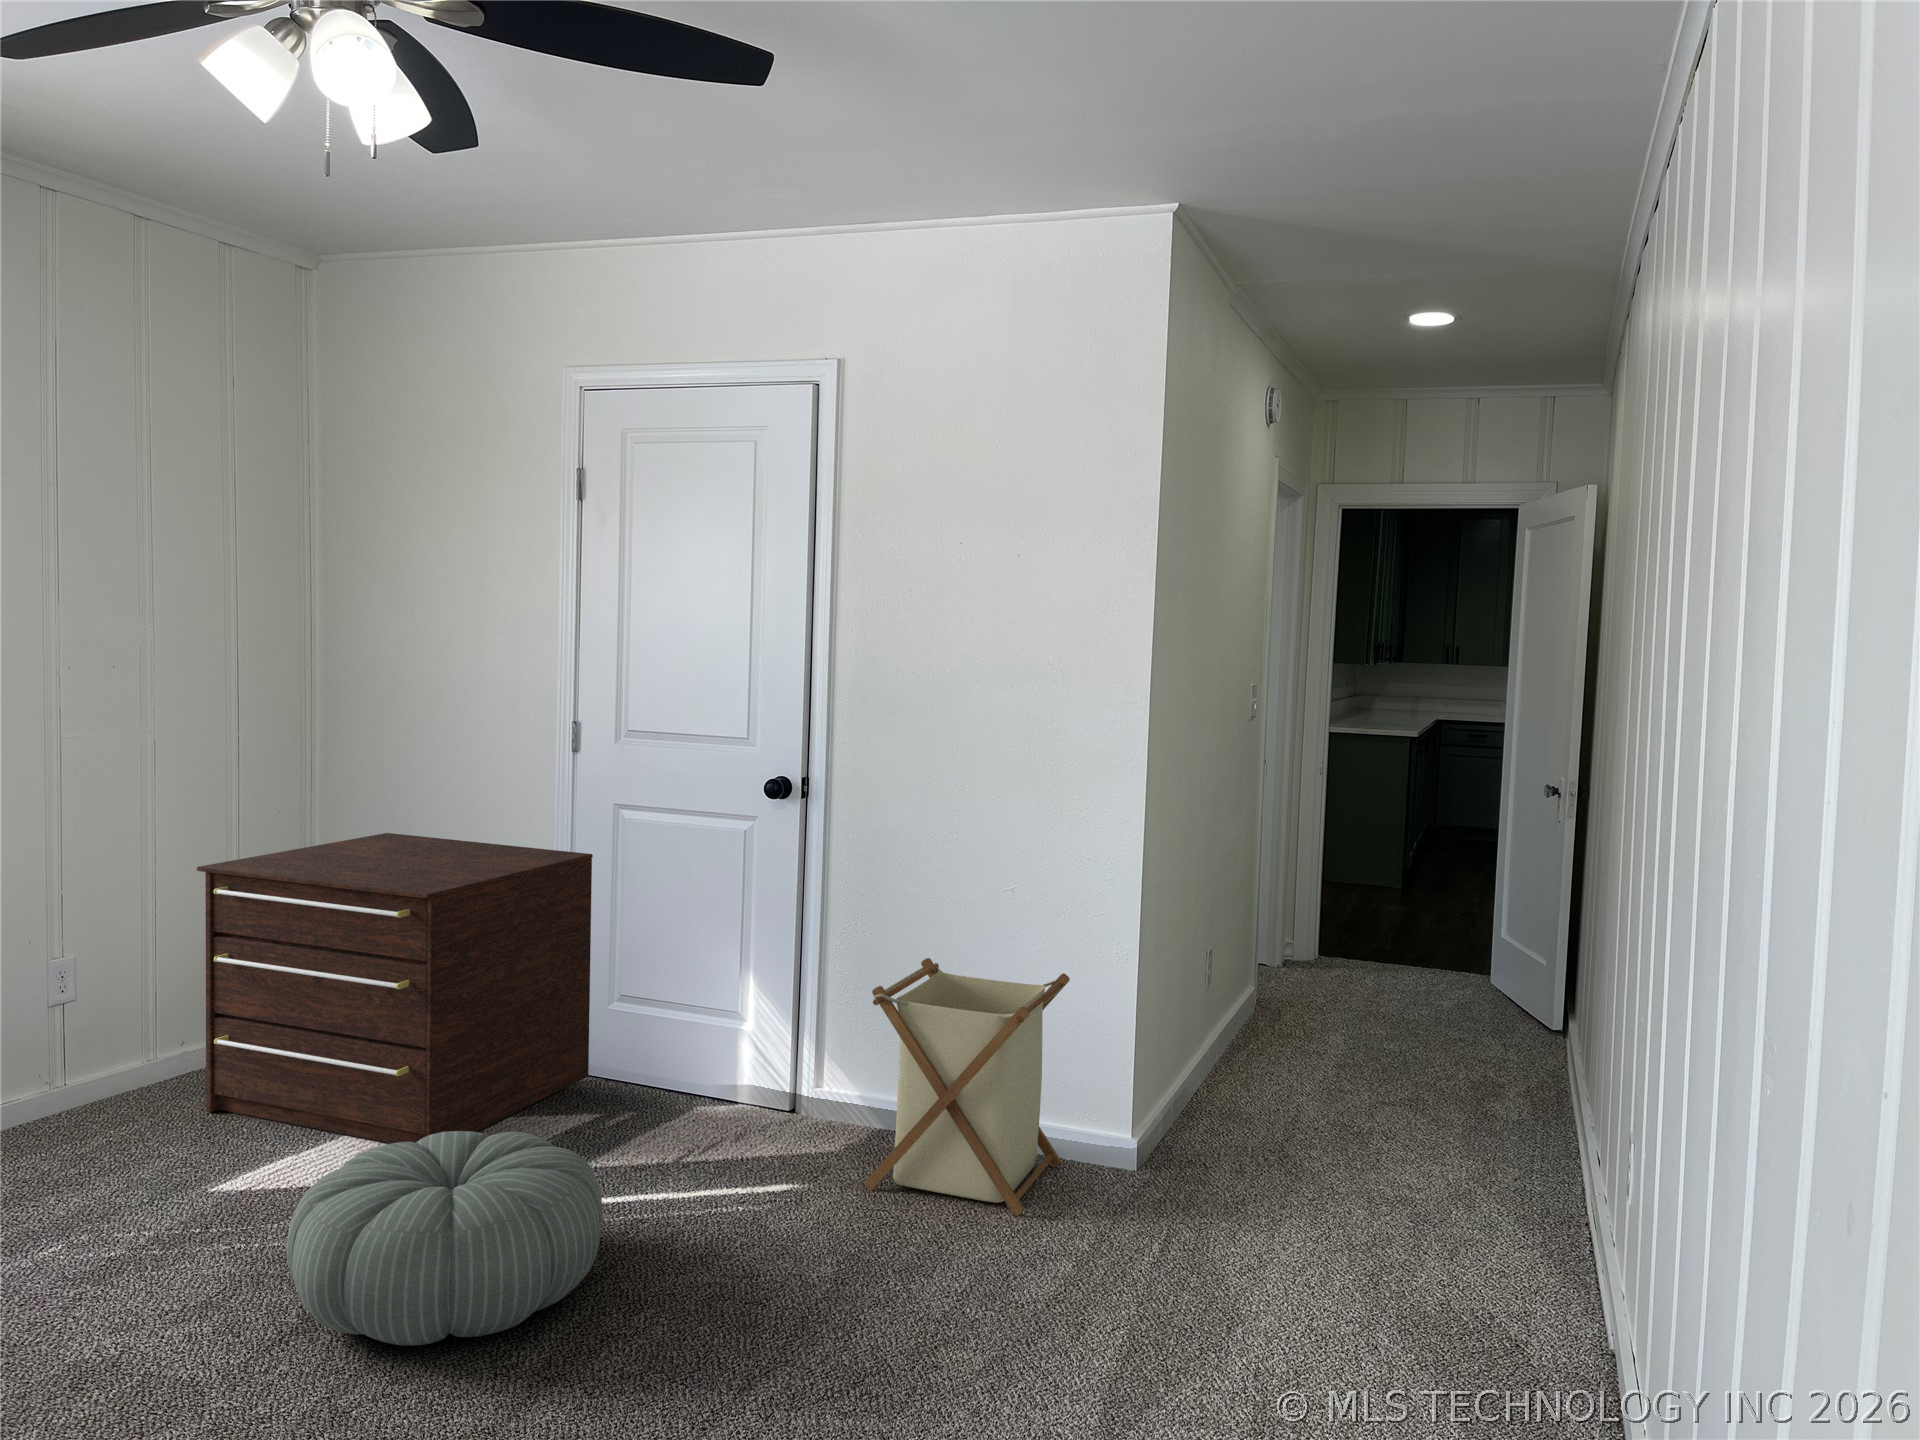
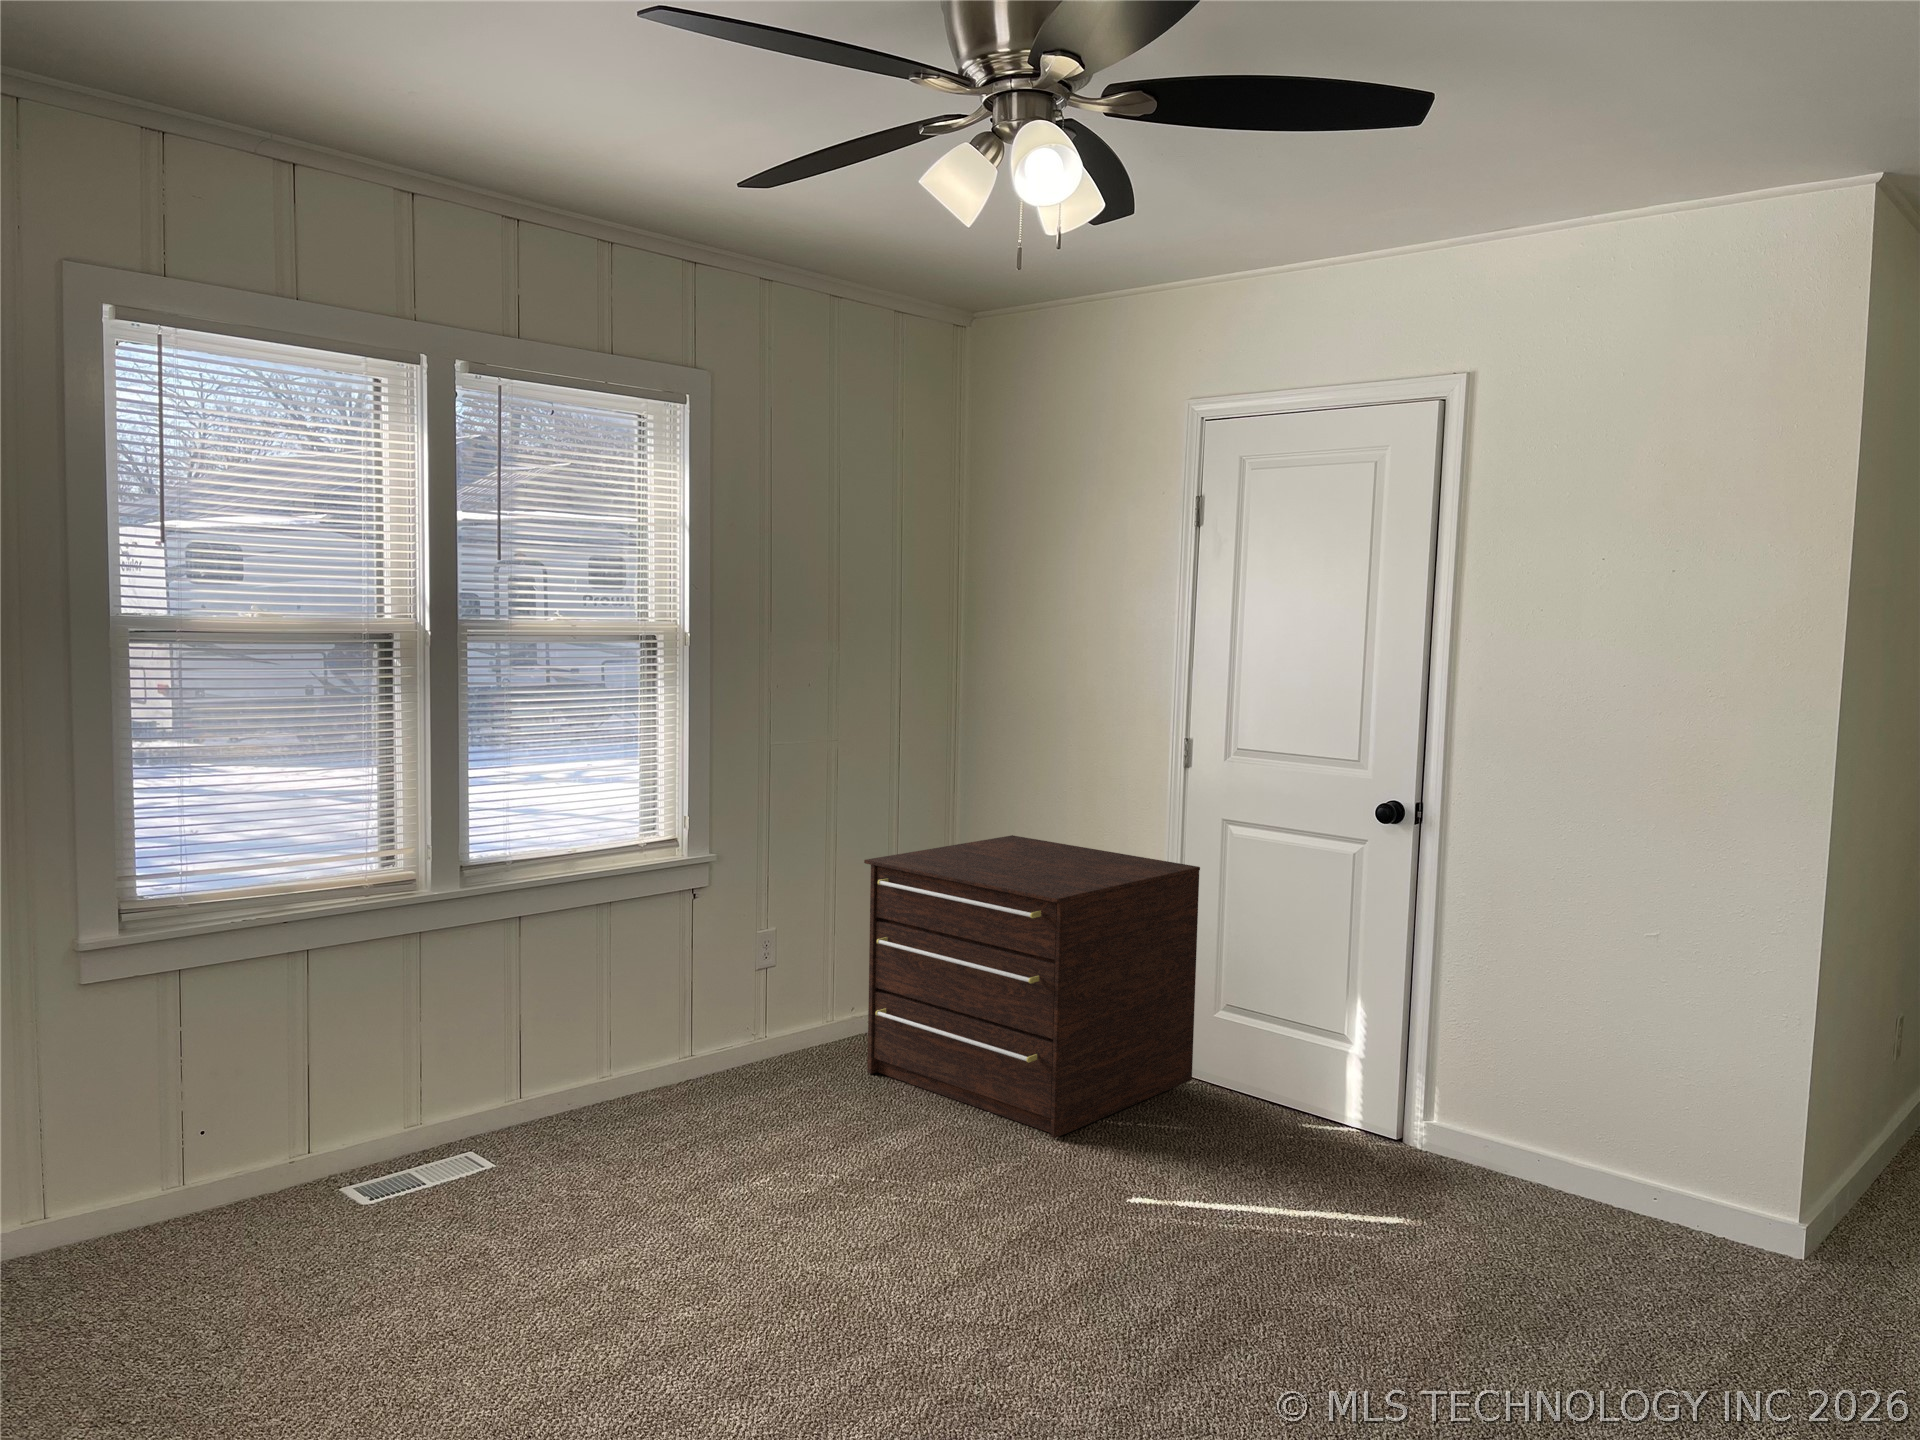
laundry basket: present [864,958,1070,1215] -> none [1482,1000,1726,1291]
pouf: present [286,1131,602,1346] -> none [948,1122,1220,1318]

